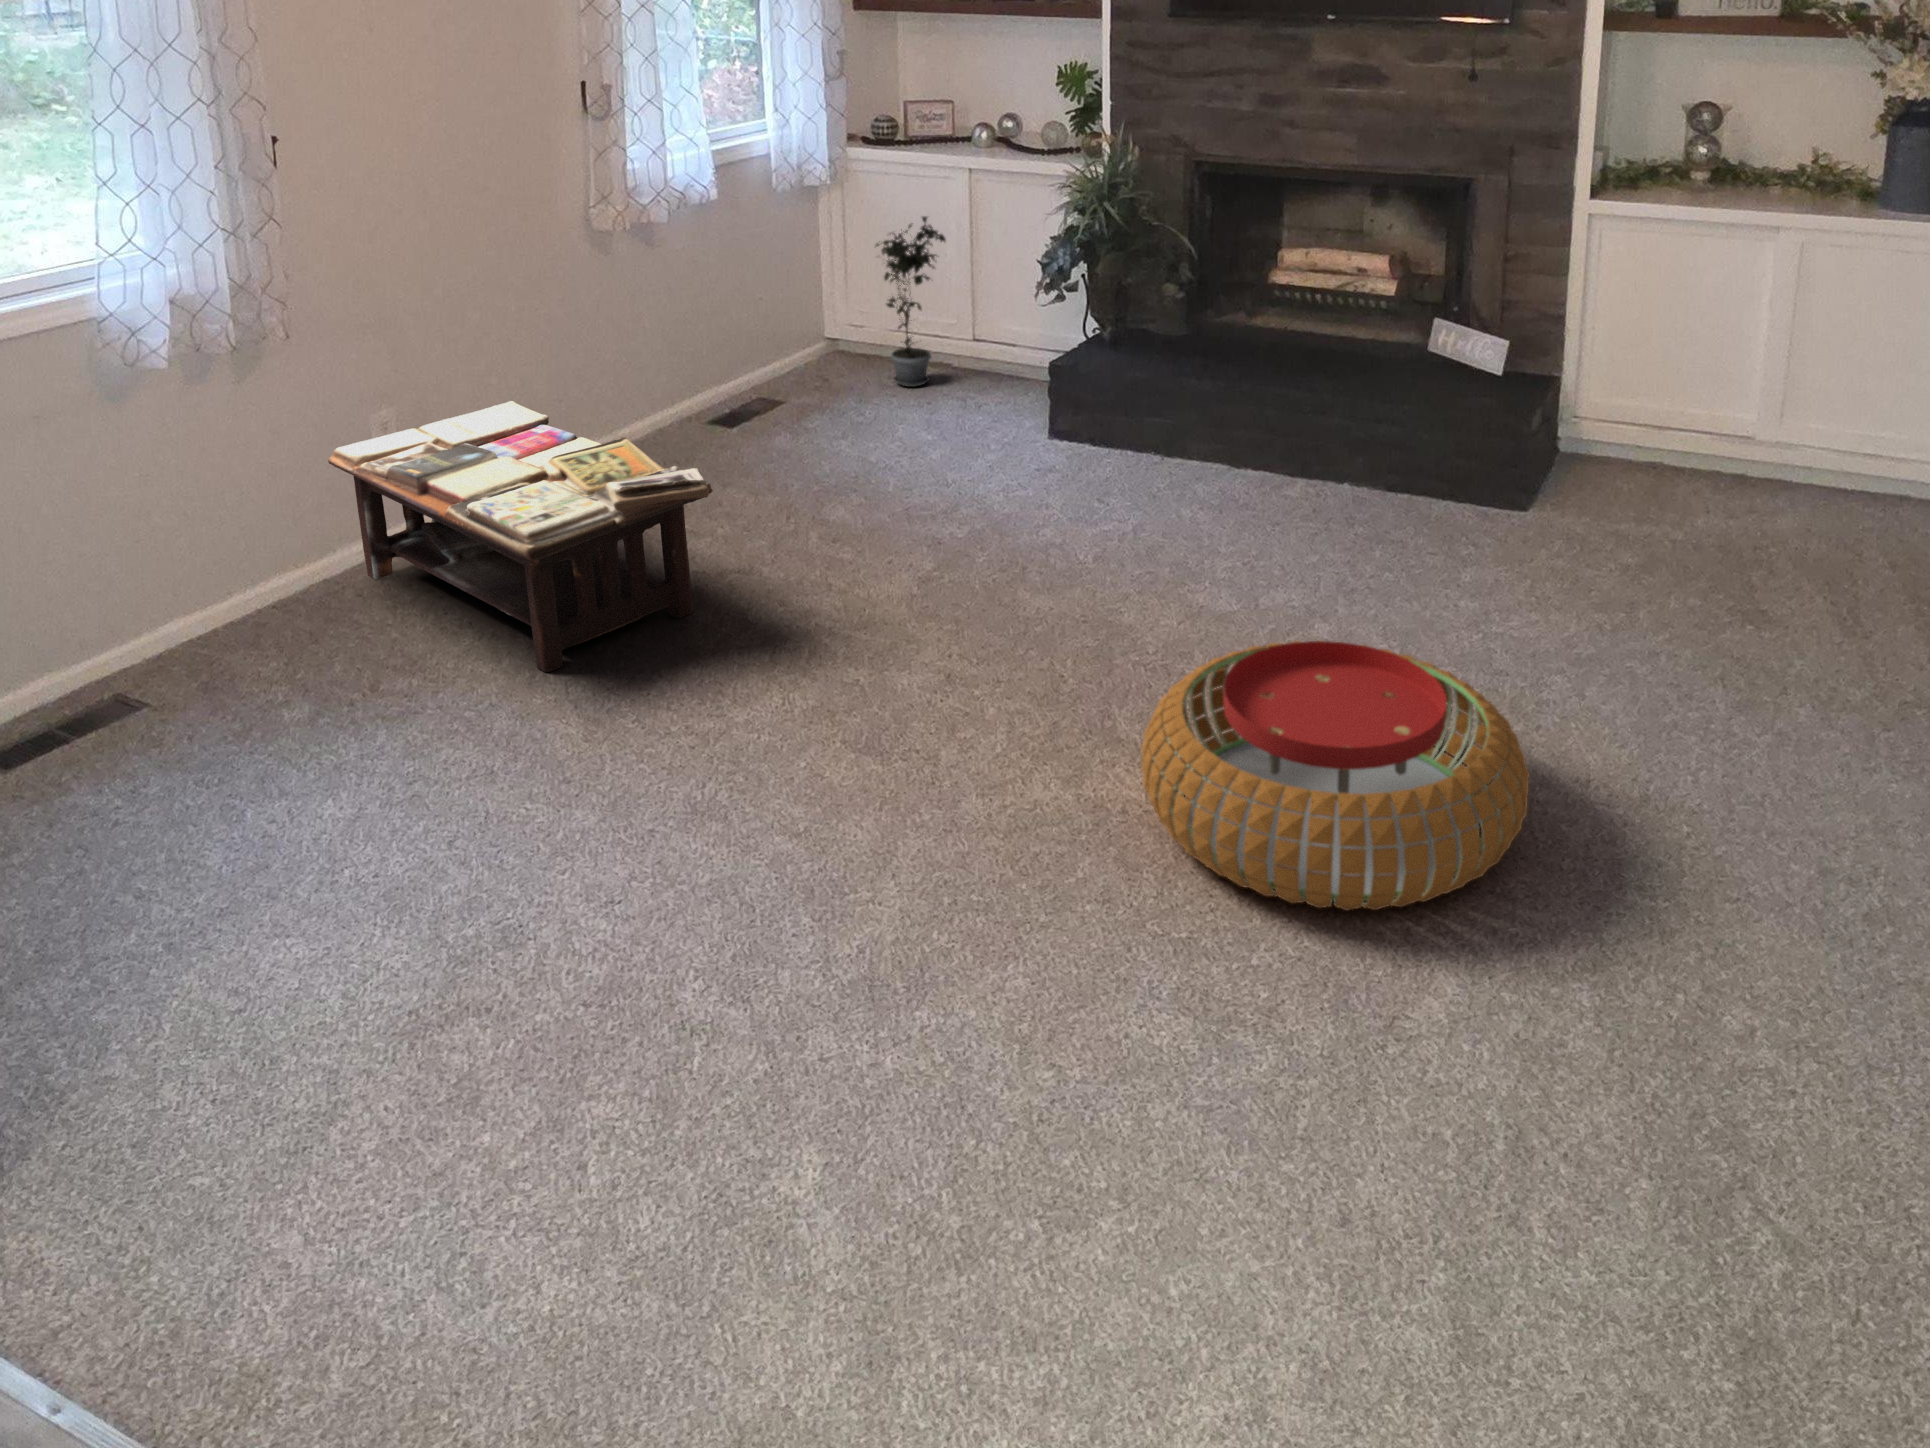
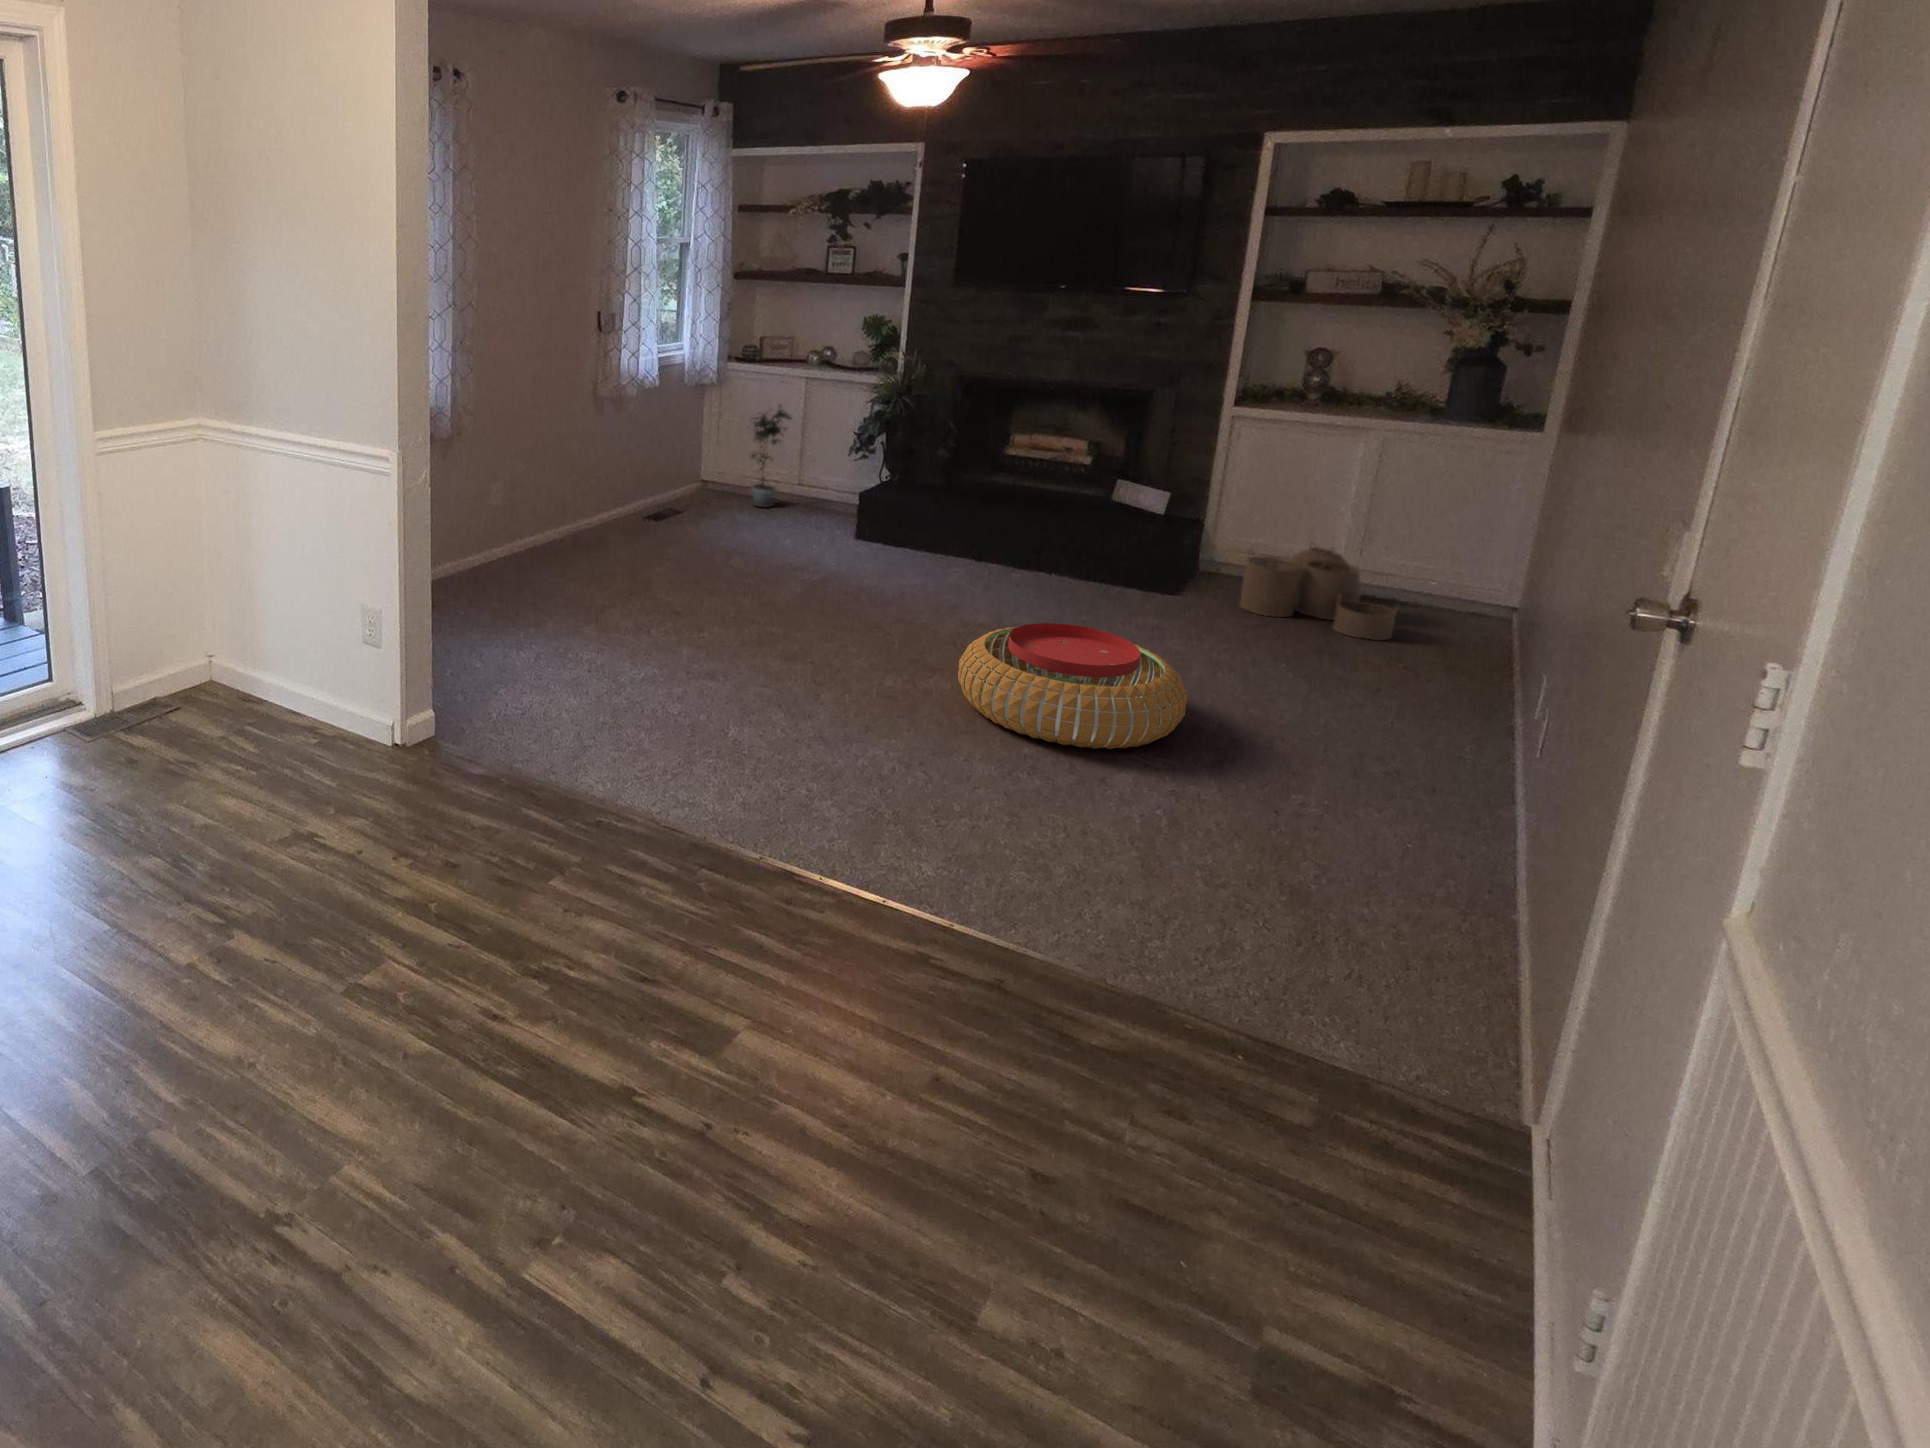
coffee table: present [328,401,713,672] -> none [480,488,700,619]
woven basket: none [1617,410,1842,578] -> present [1240,544,1398,640]

